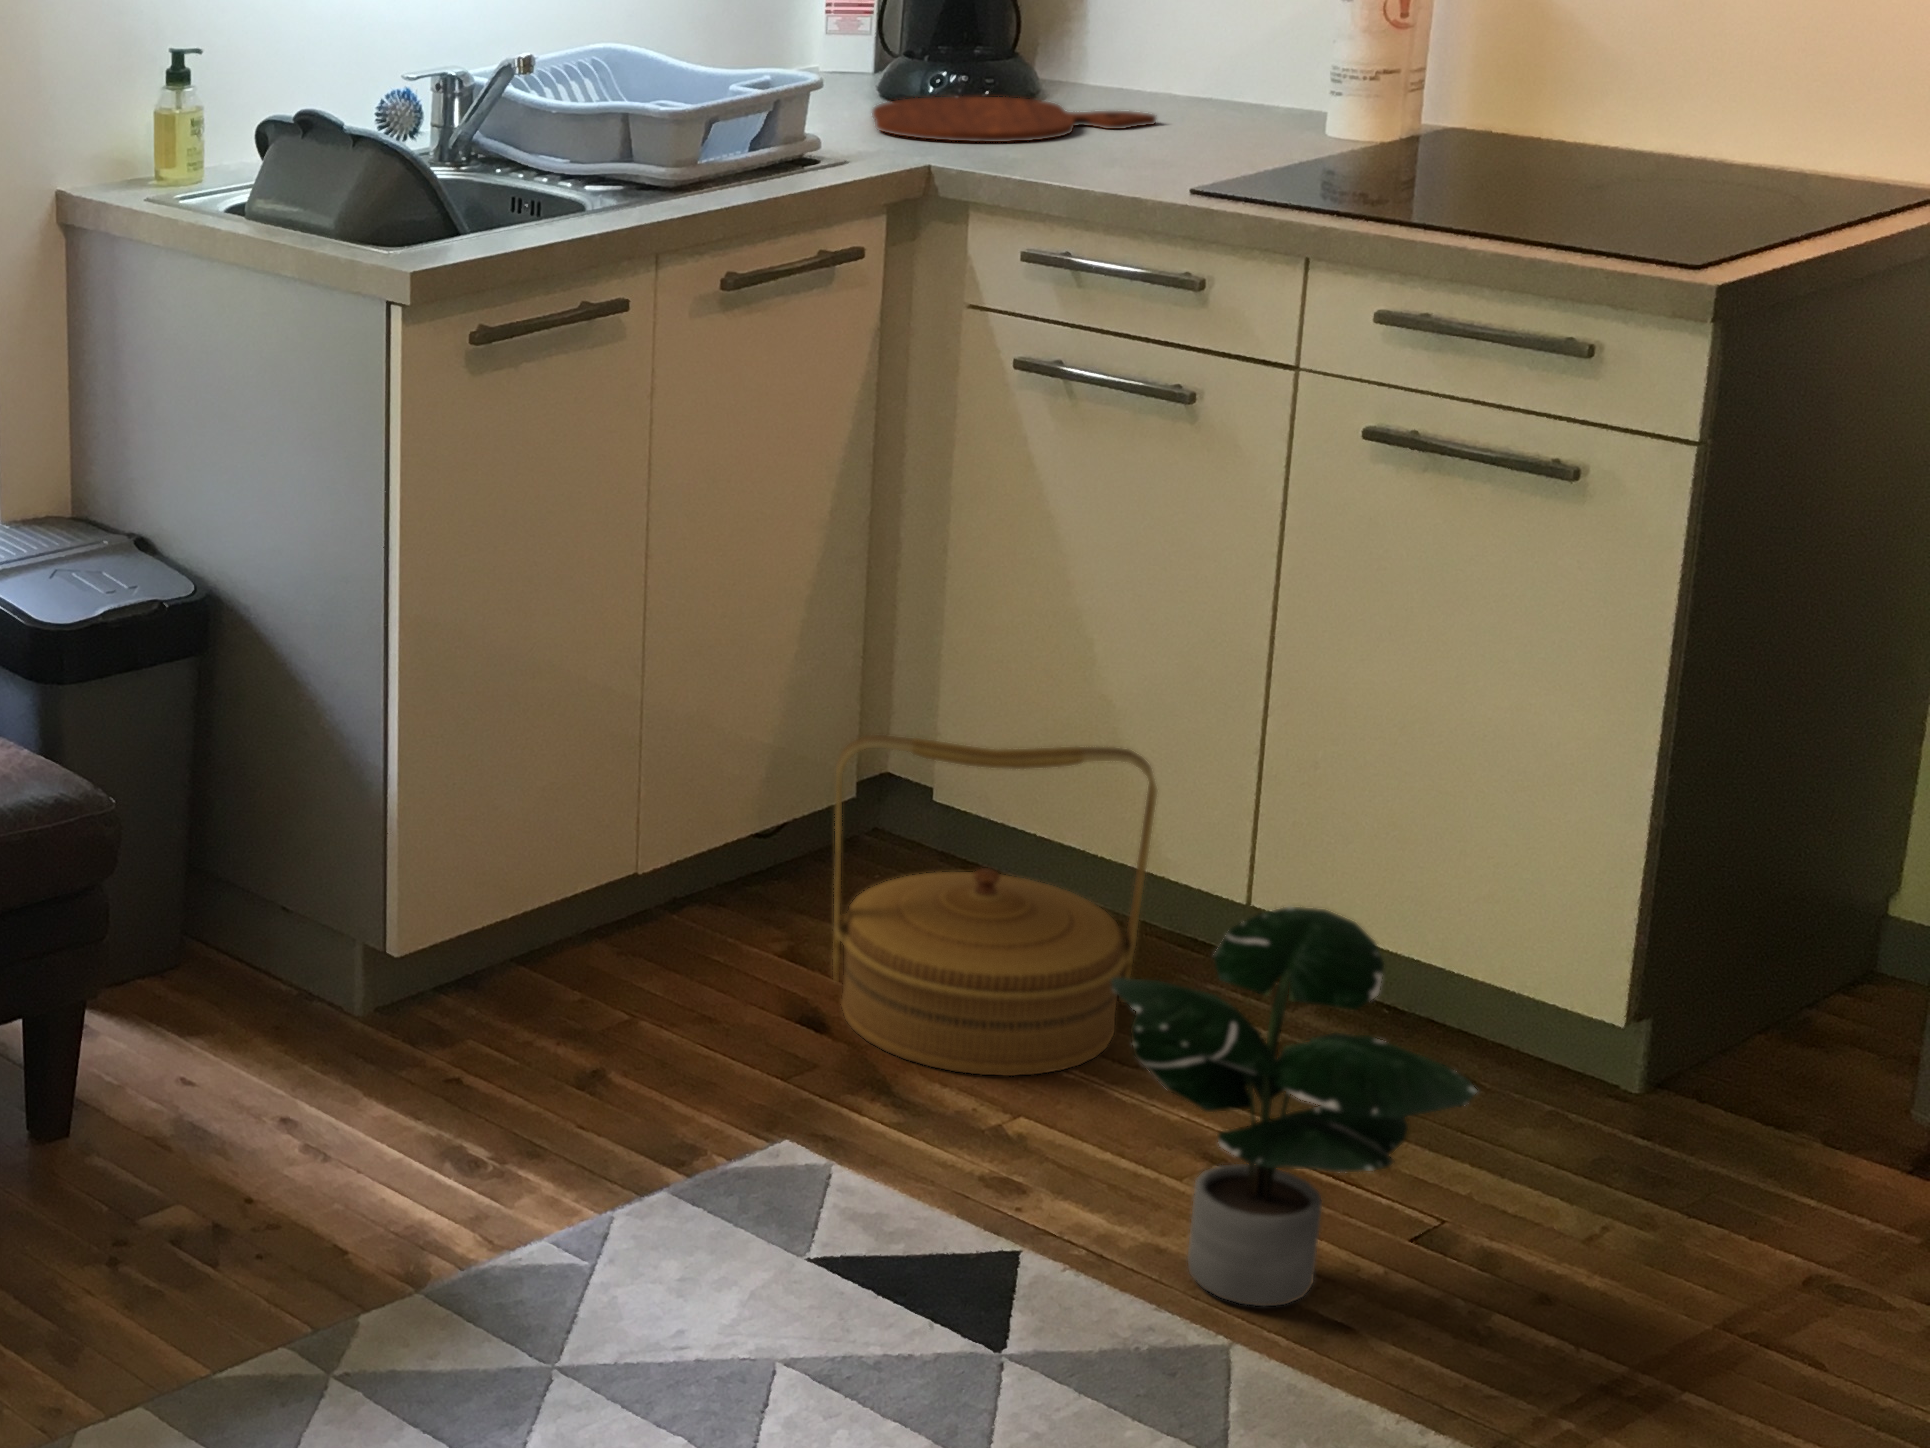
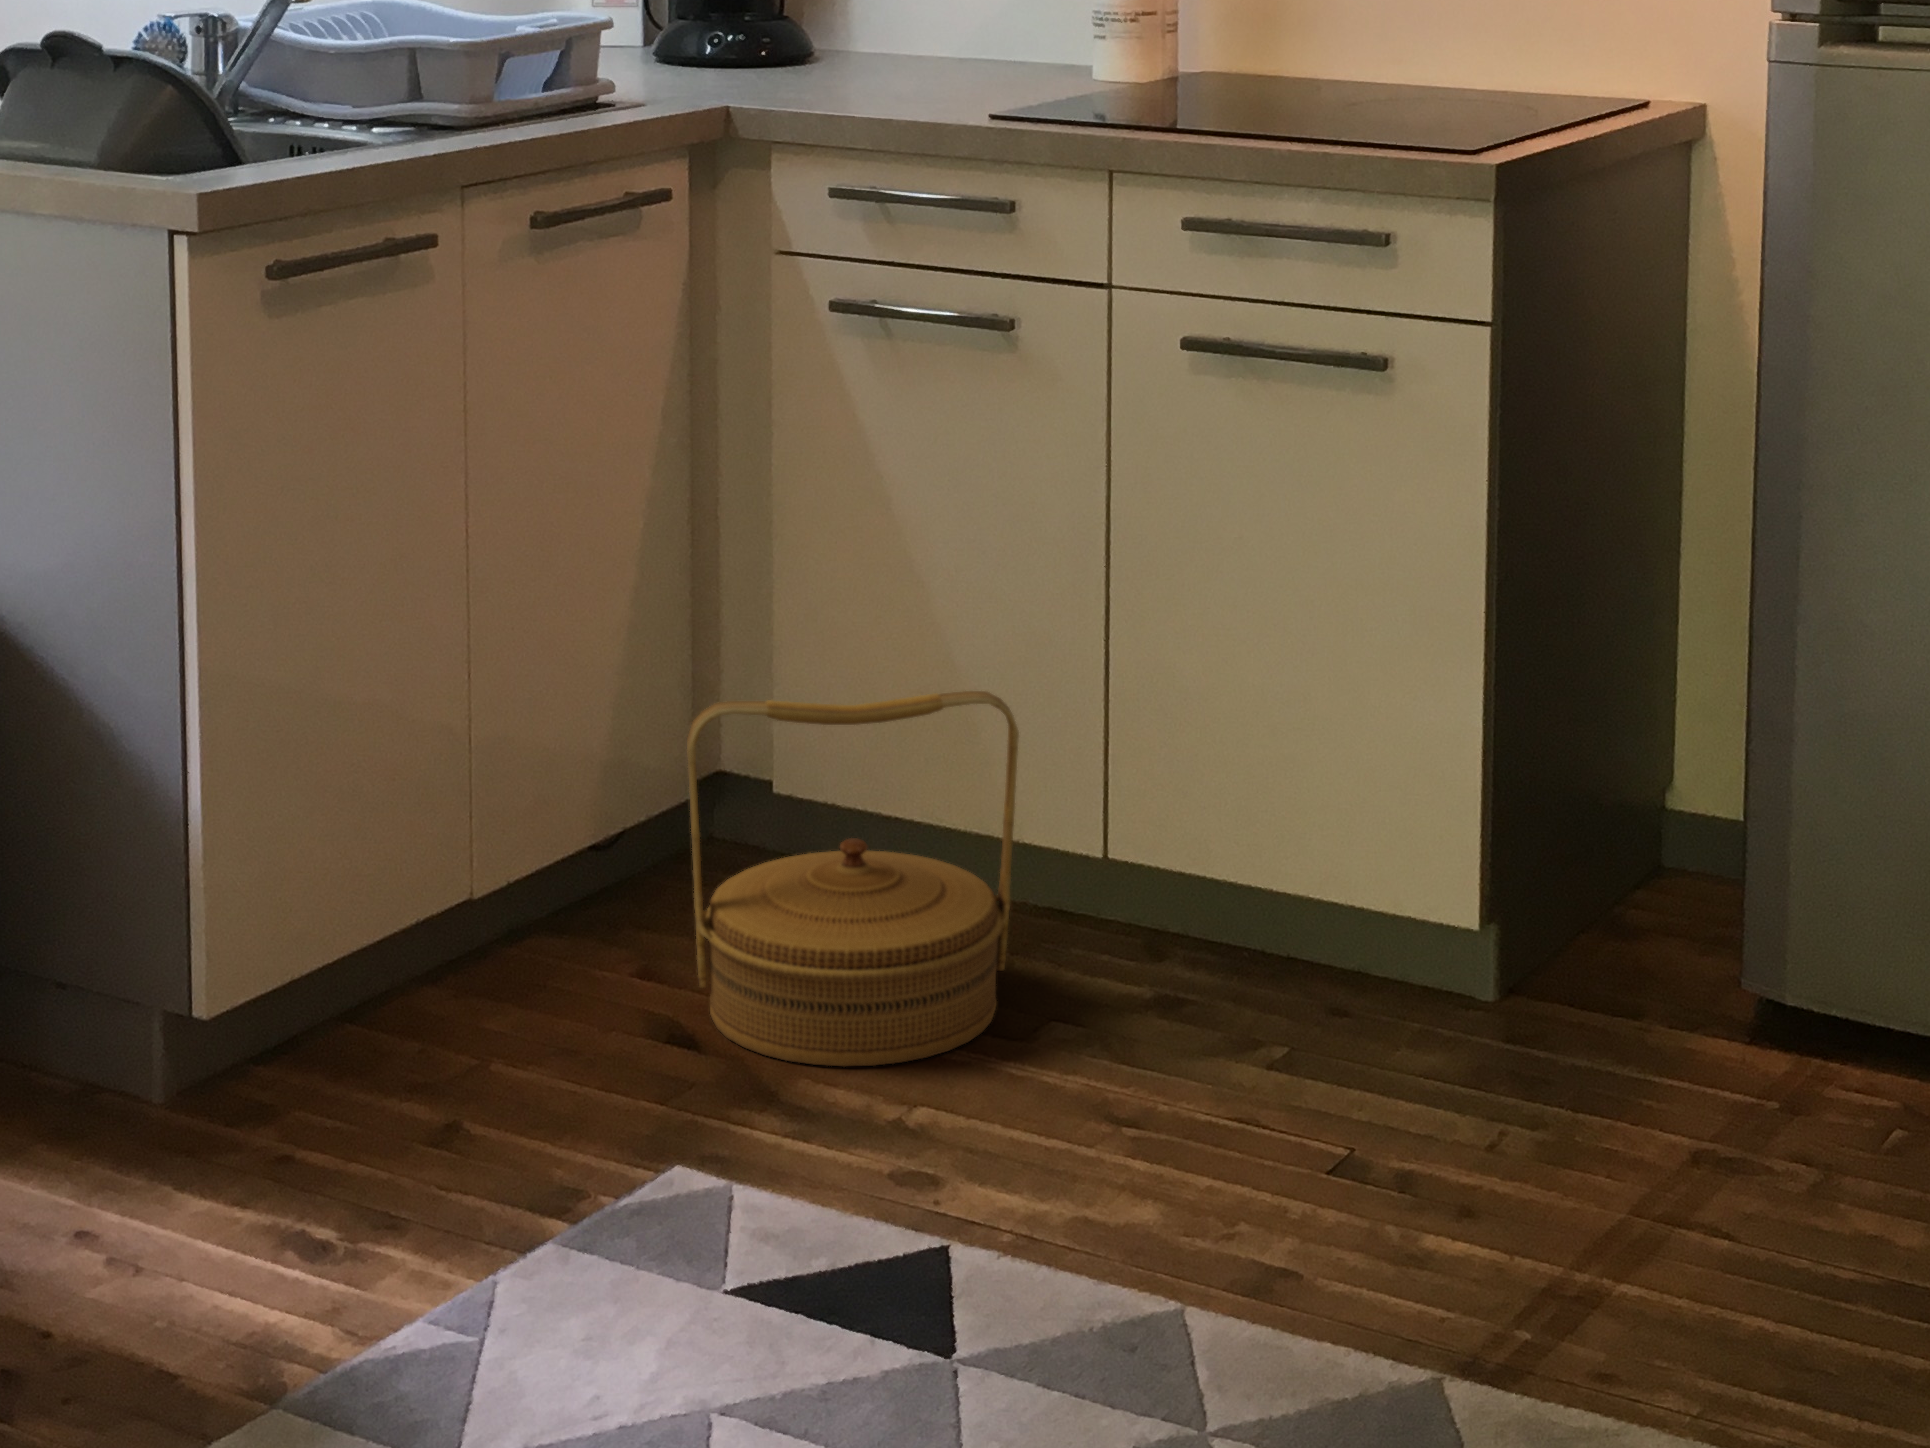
cutting board: present [872,97,1156,142] -> none [652,58,931,90]
potted plant: present [1111,907,1476,1307] -> none [1023,819,1399,1264]

